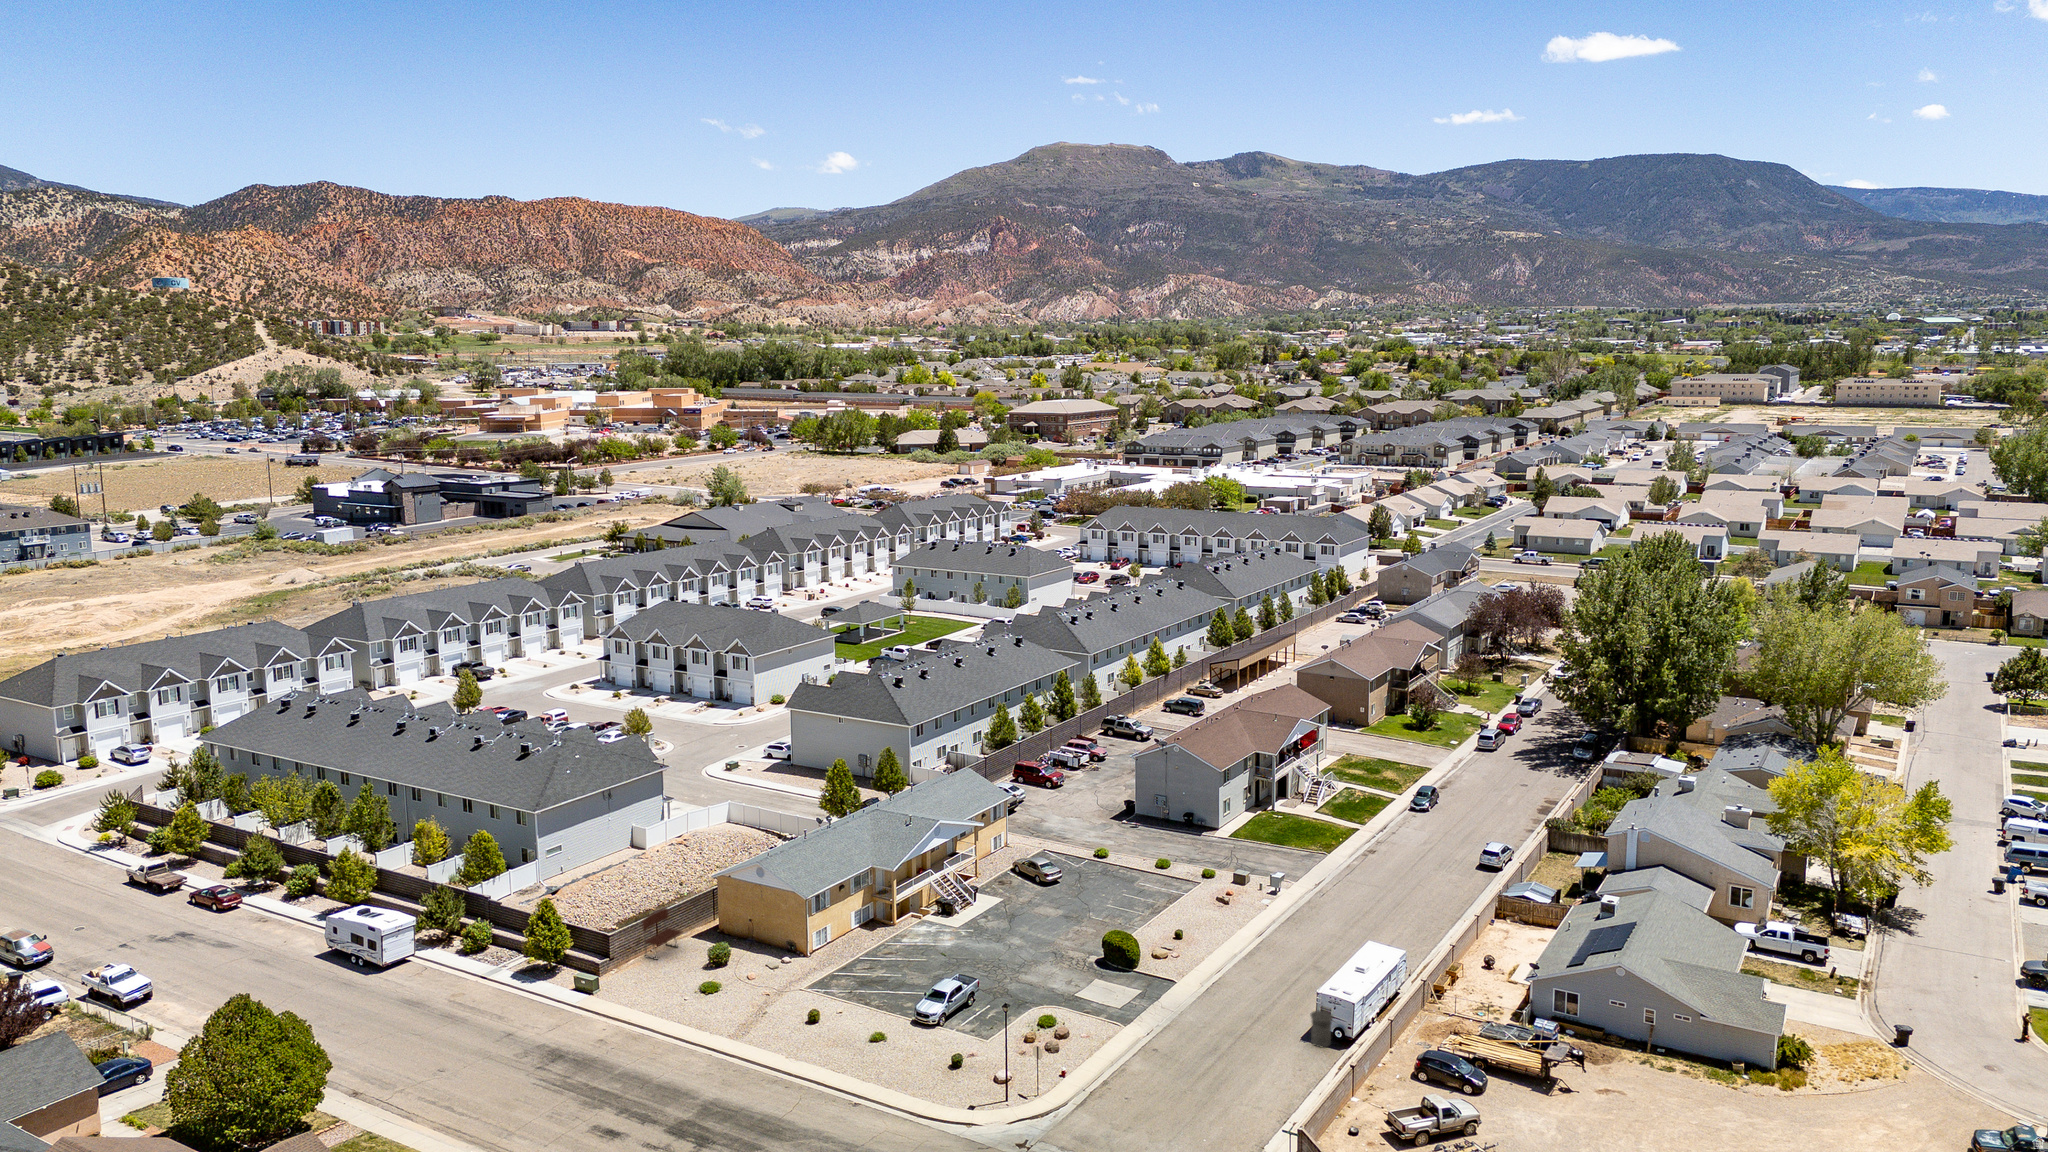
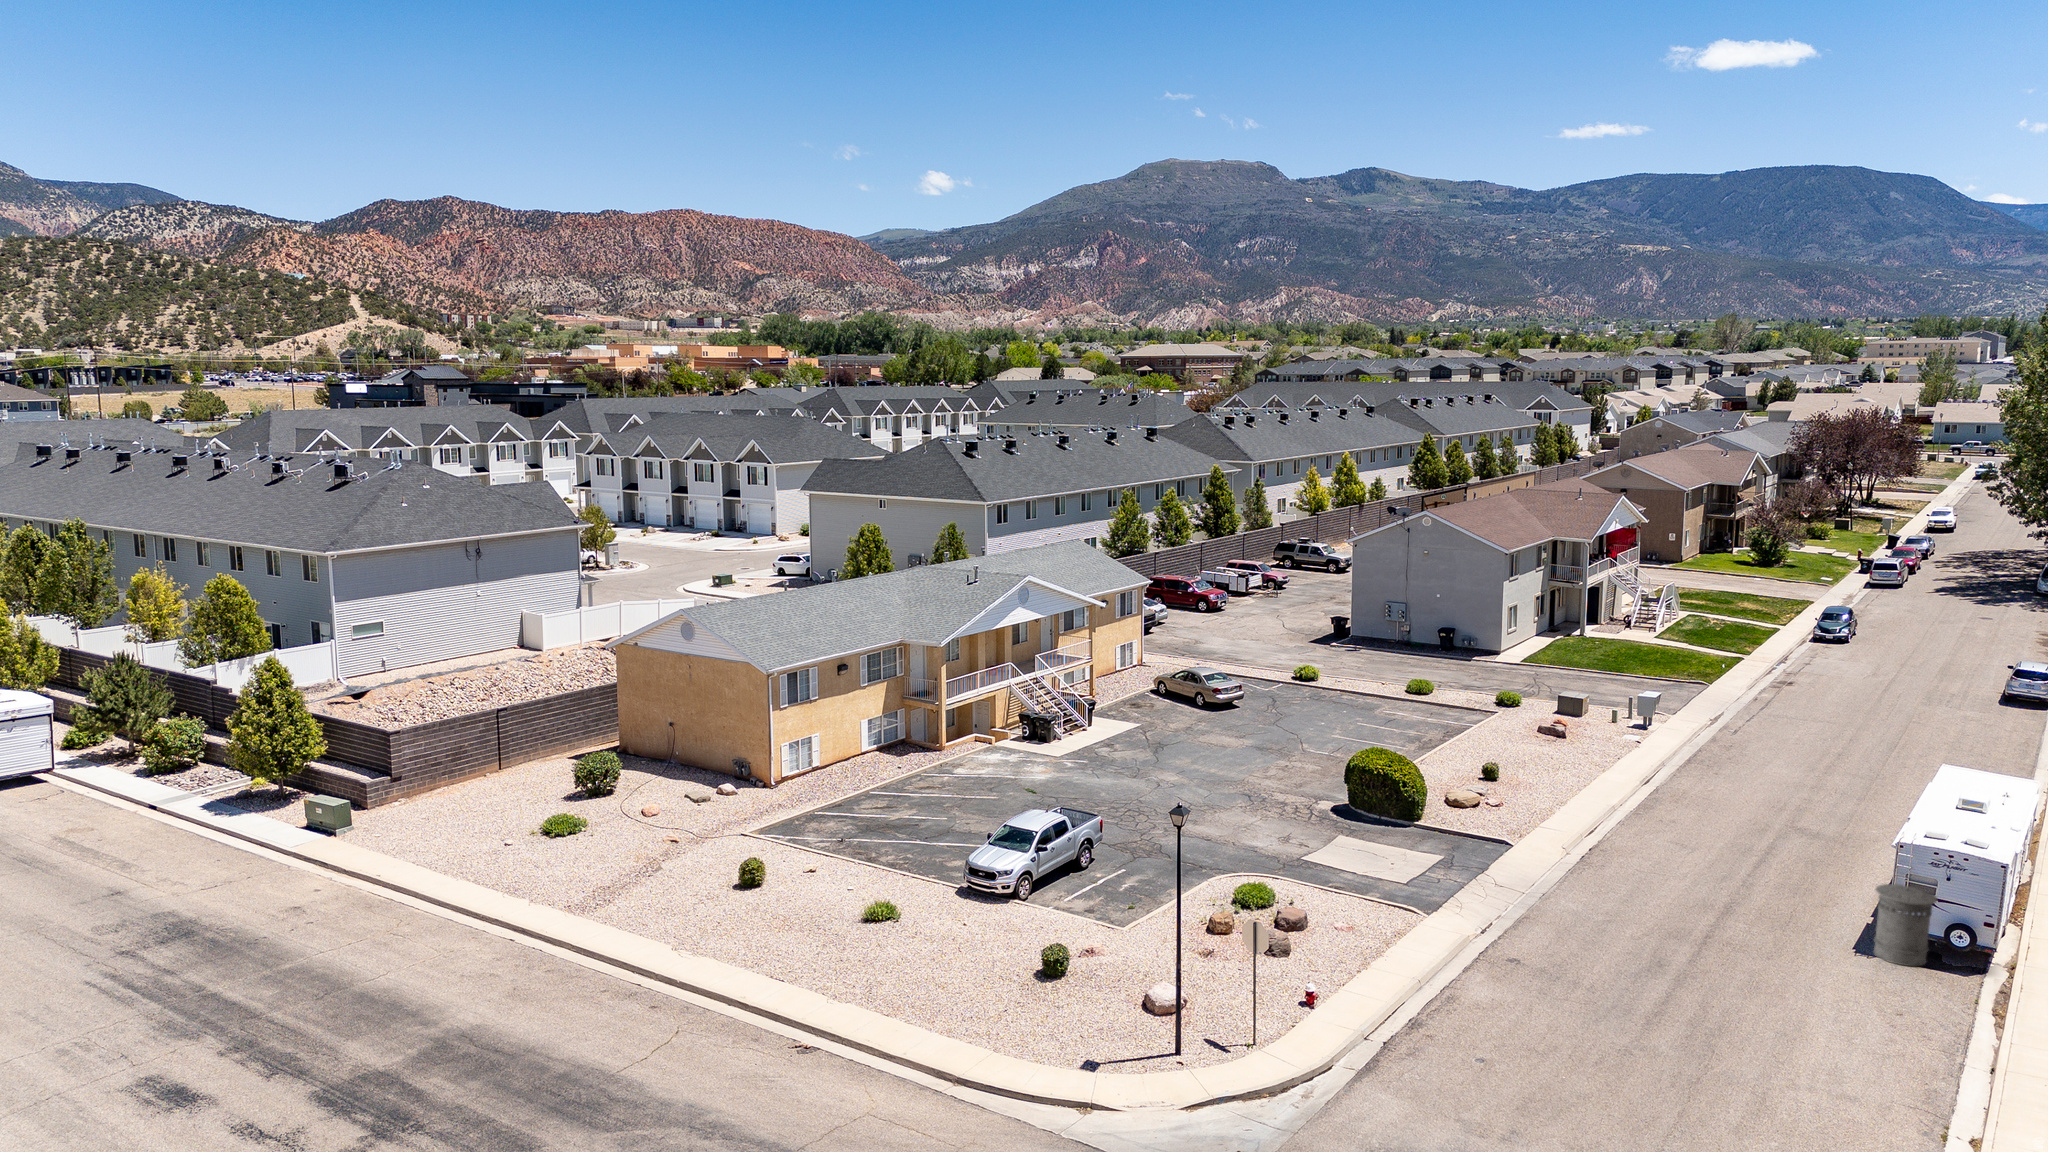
bench: present [642,908,682,959] -> none [459,694,541,785]

